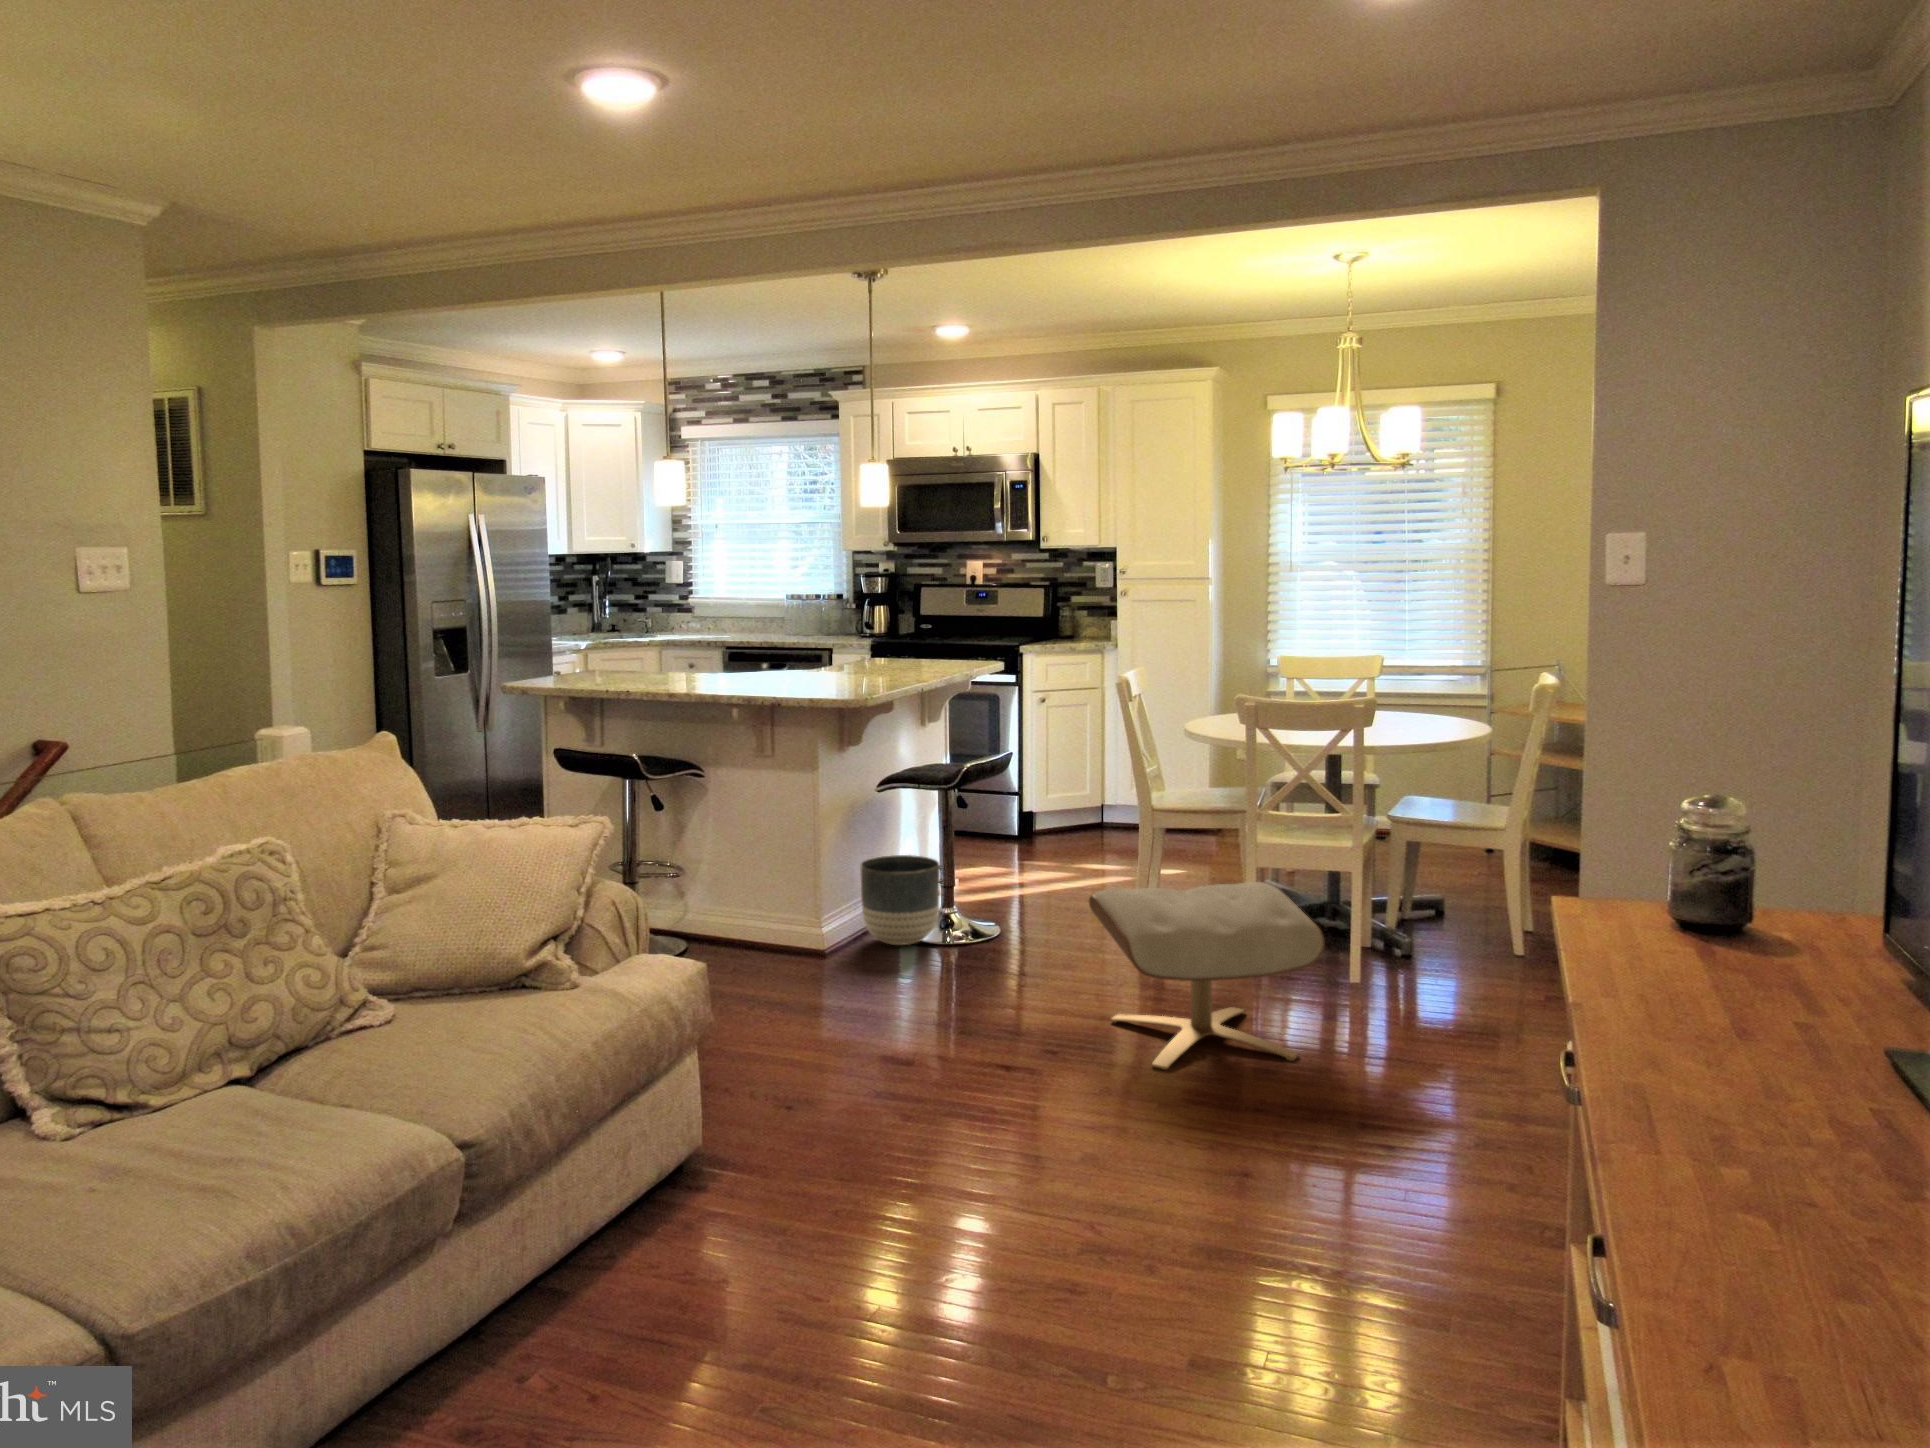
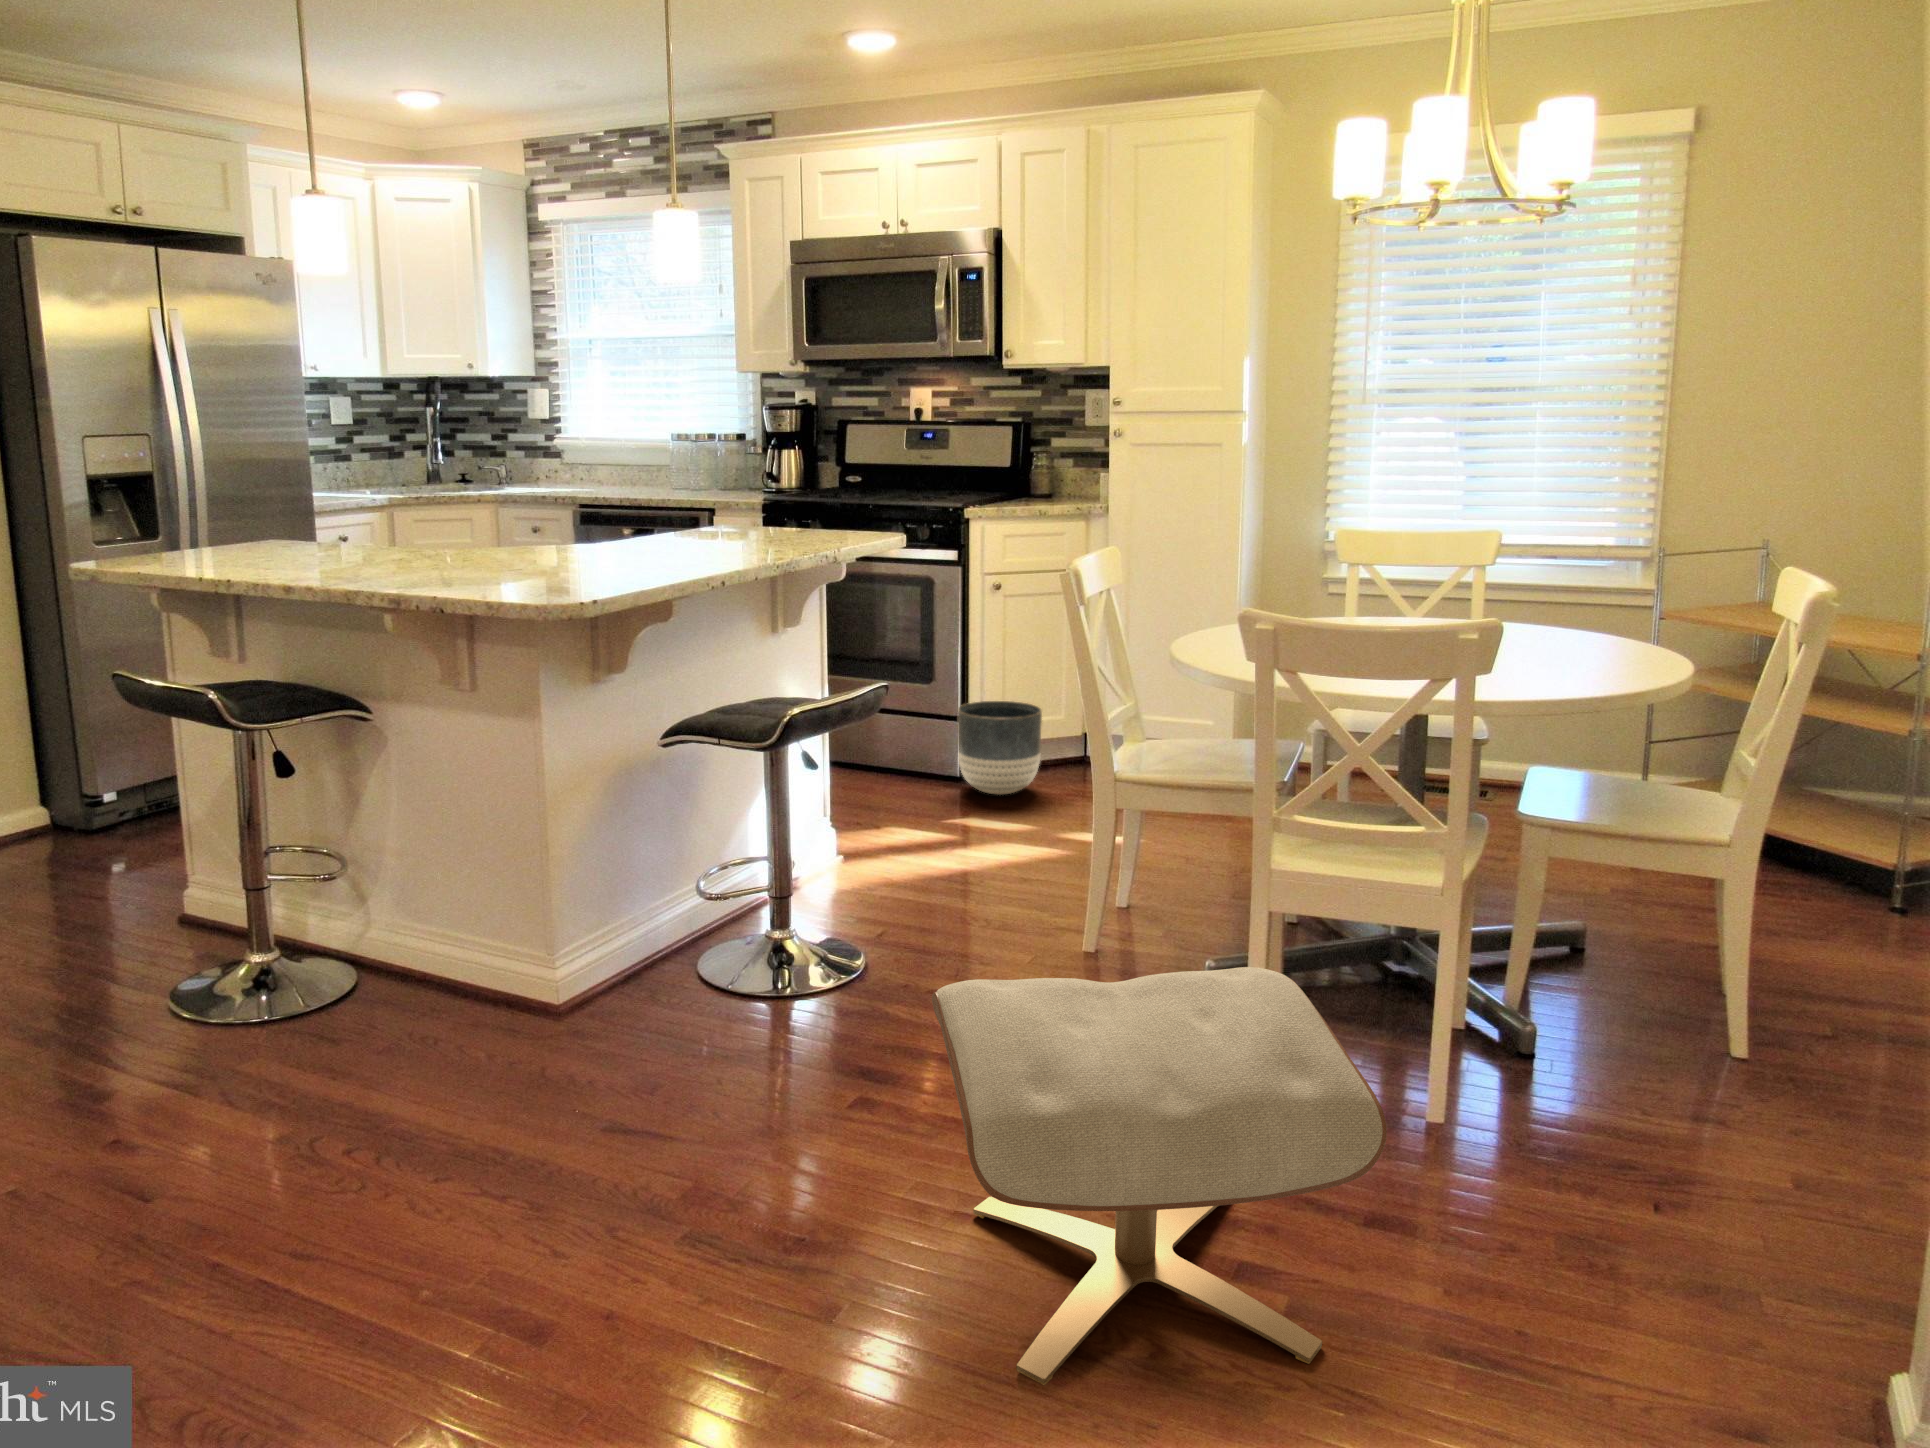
planter: present [860,855,940,945] -> present [958,701,1042,795]

